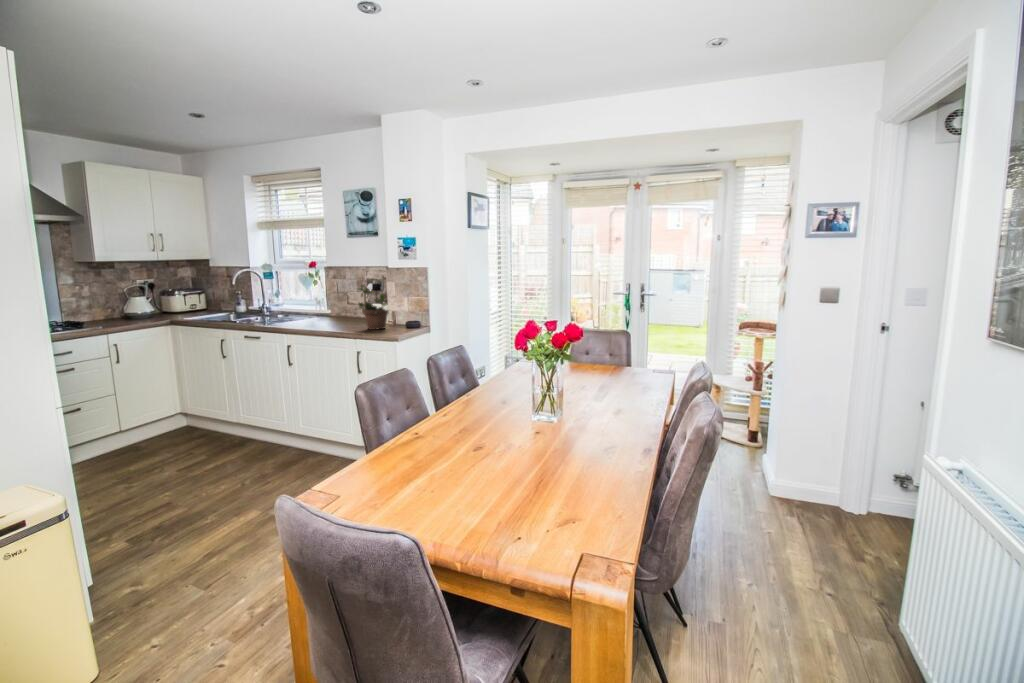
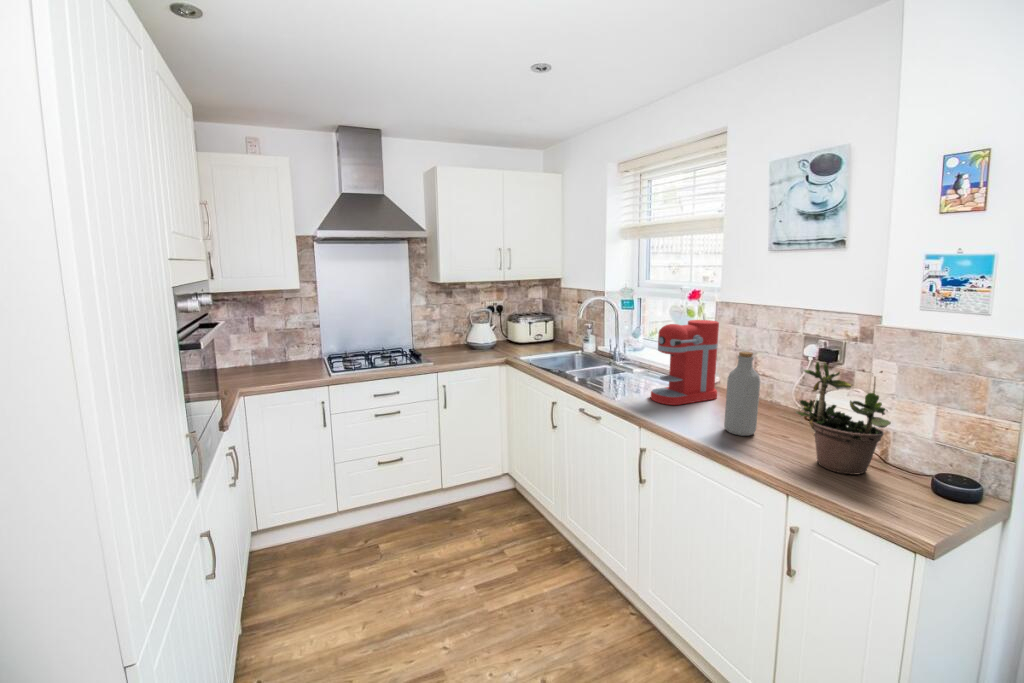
coffee maker: none [290,277,330,324] -> present [651,320,719,405]
bottle: none [328,286,345,327] -> present [724,352,760,436]

